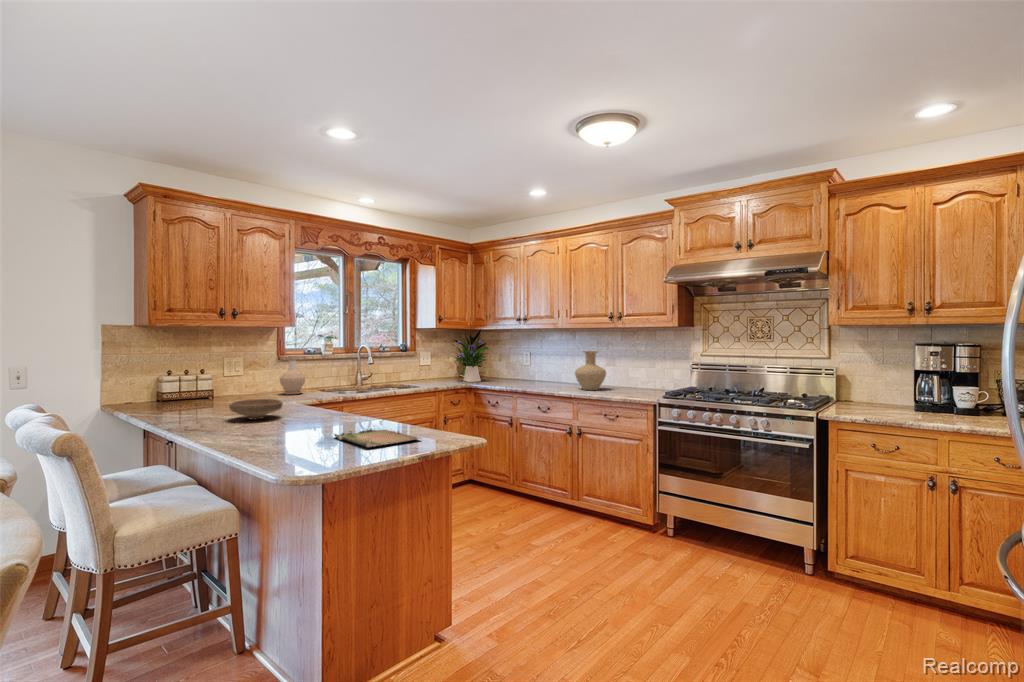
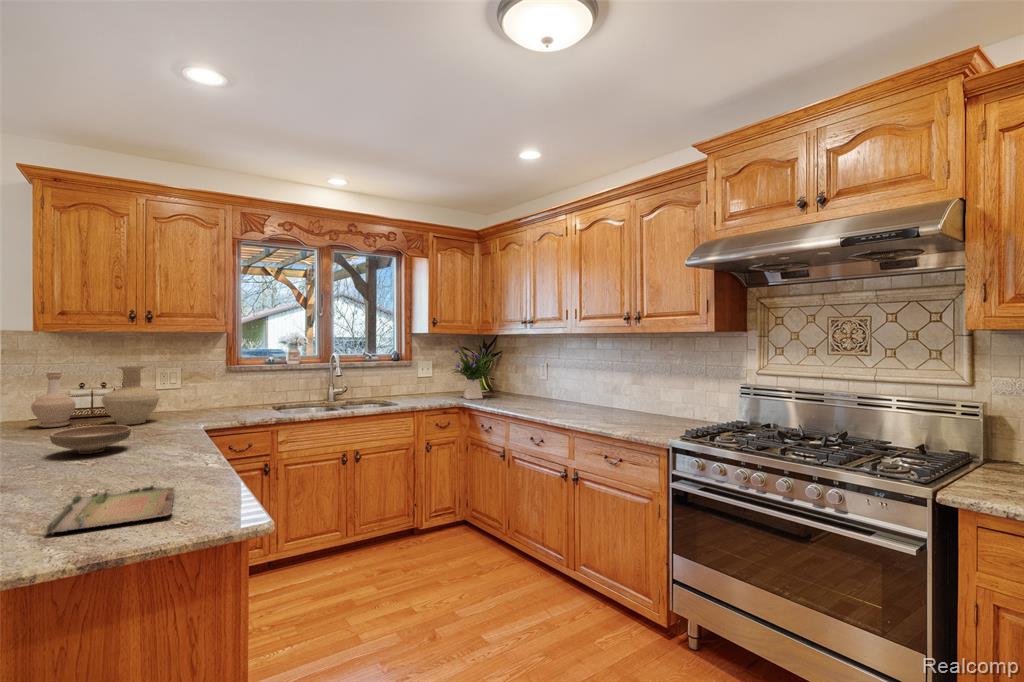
vase: present [575,351,606,390] -> present [102,366,159,425]
bottle: present [280,355,305,394] -> present [31,371,76,427]

